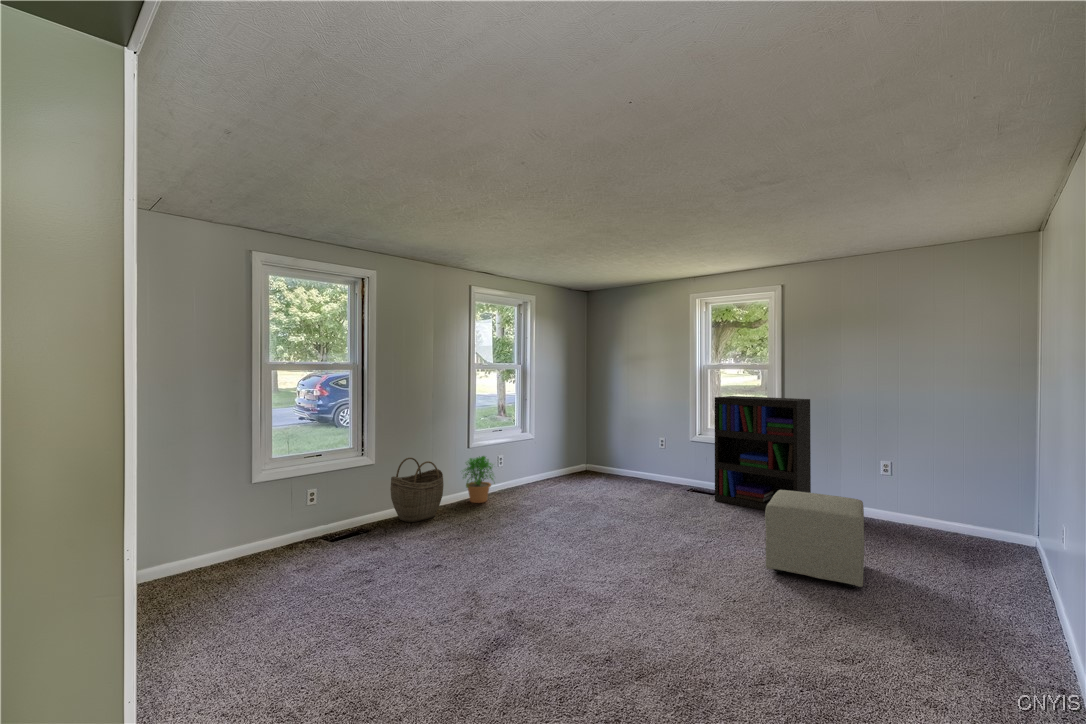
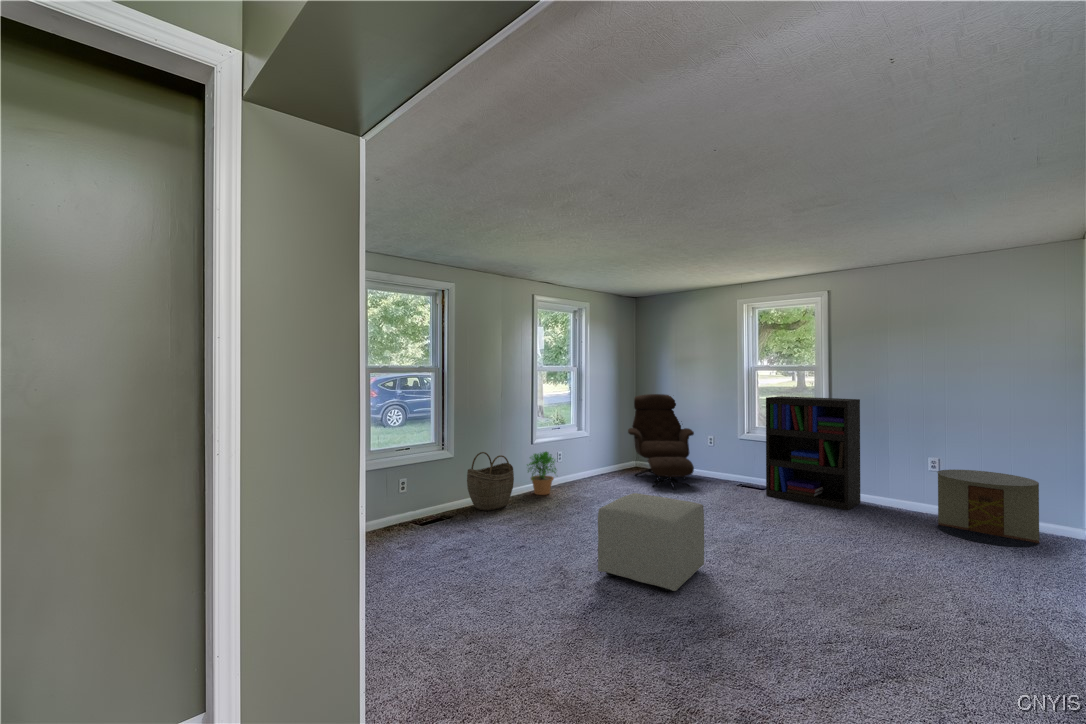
lounge chair: none [576,394,644,495] -> present [628,394,694,490]
side table: none [888,473,991,556] -> present [937,469,1039,547]
ottoman: present [765,490,864,588] -> present [598,493,704,592]

